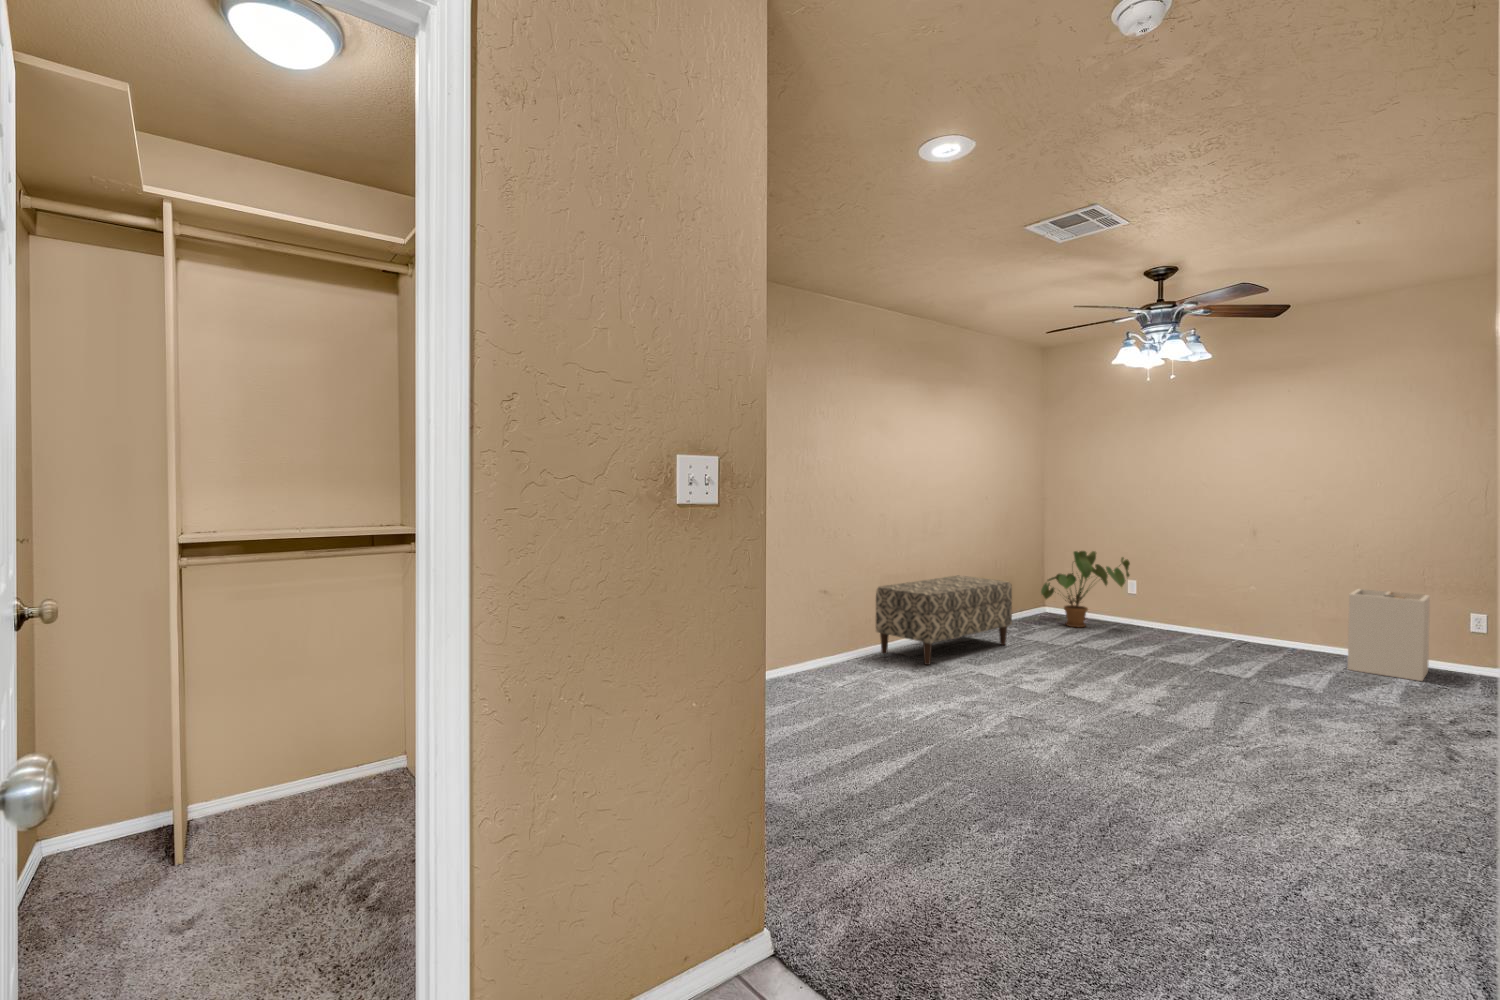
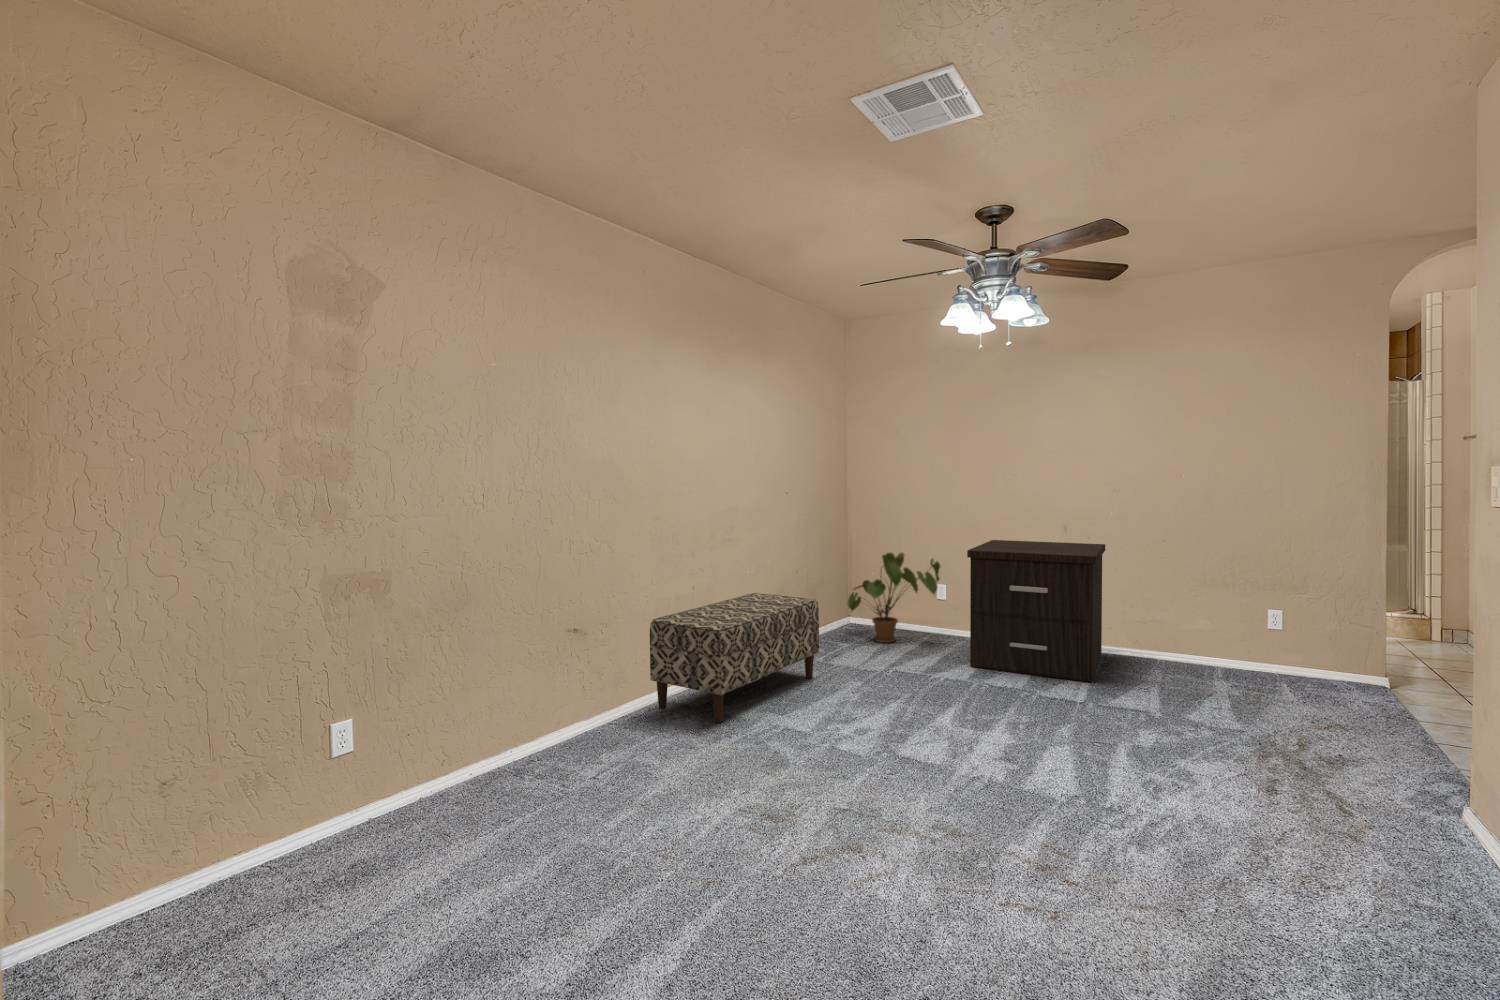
nightstand: none [1150,542,1295,667] -> present [967,540,1105,682]
laundry hamper: present [1348,589,1430,681] -> none [1164,587,1237,687]

